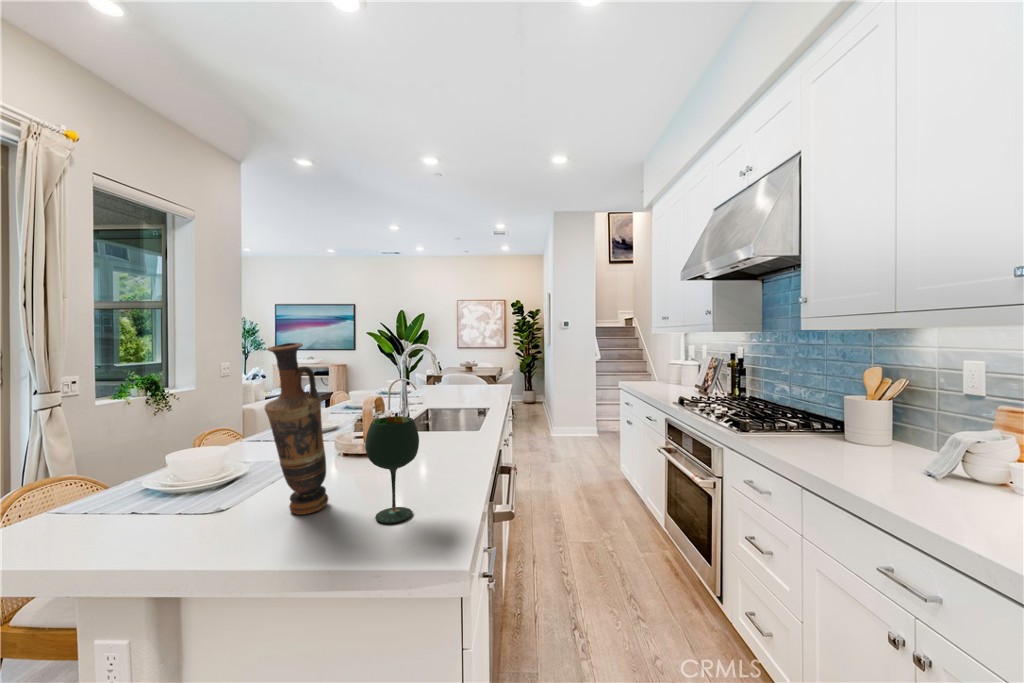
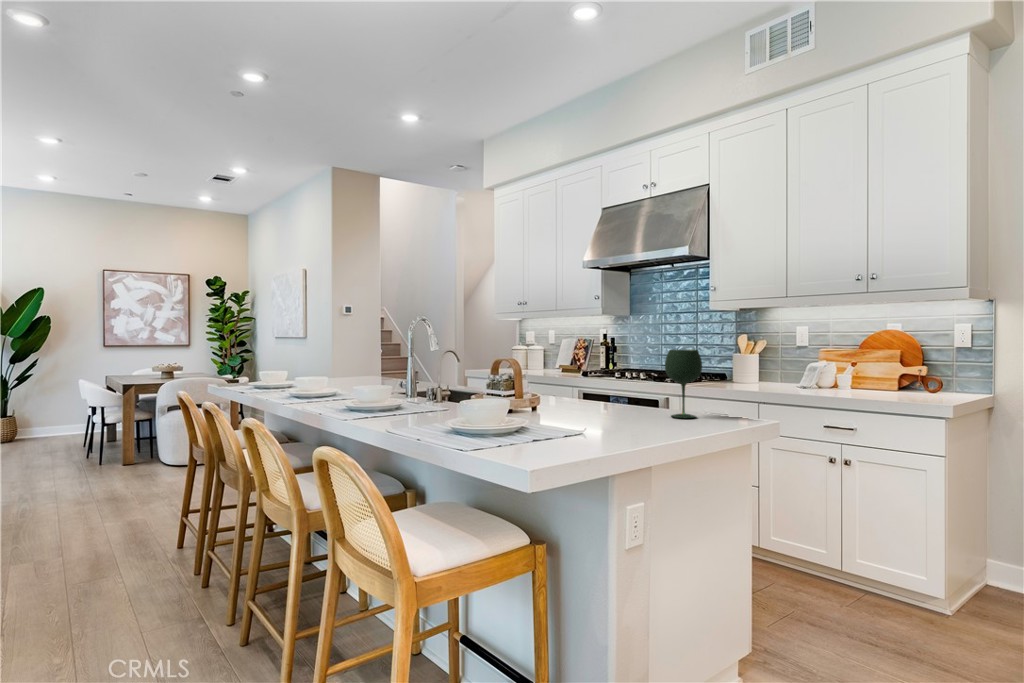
vase: present [265,343,328,515] -> none [614,292,657,424]

